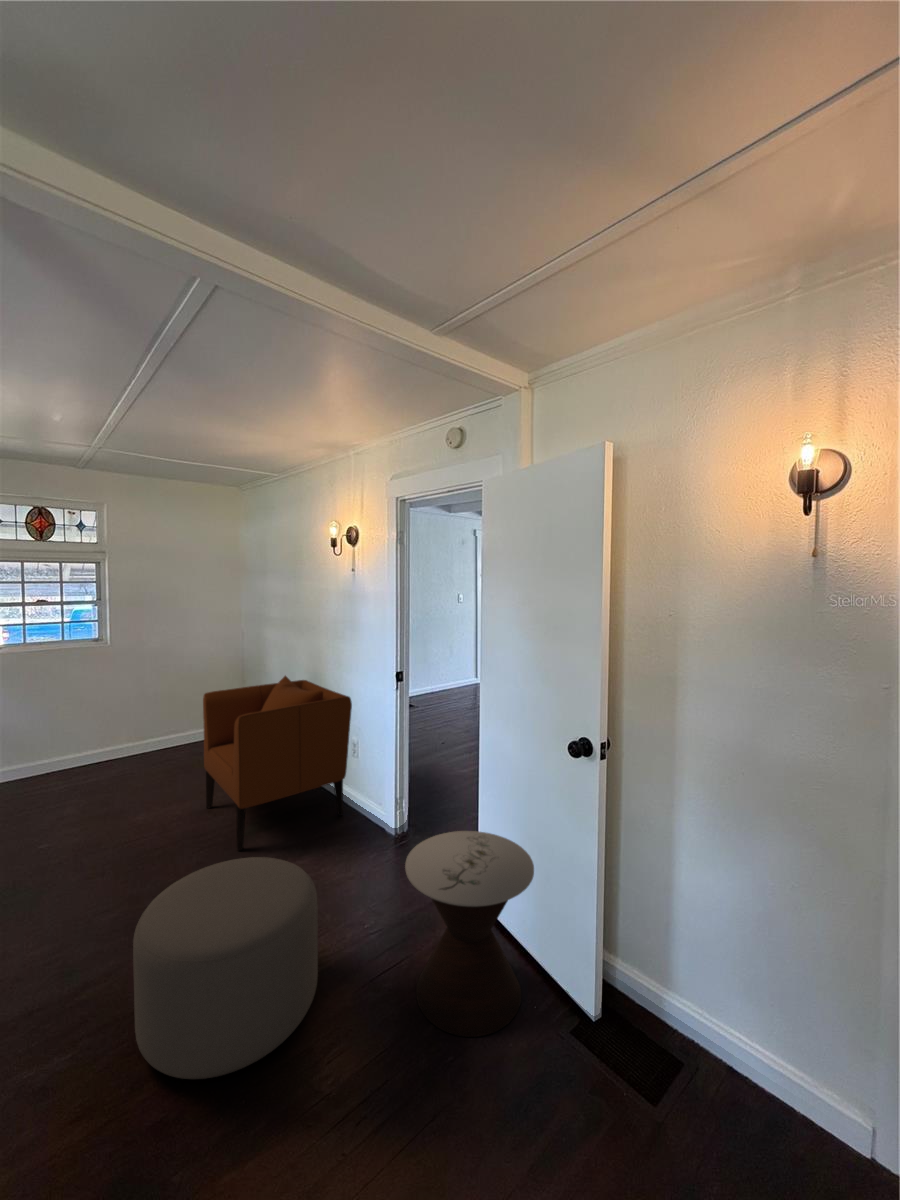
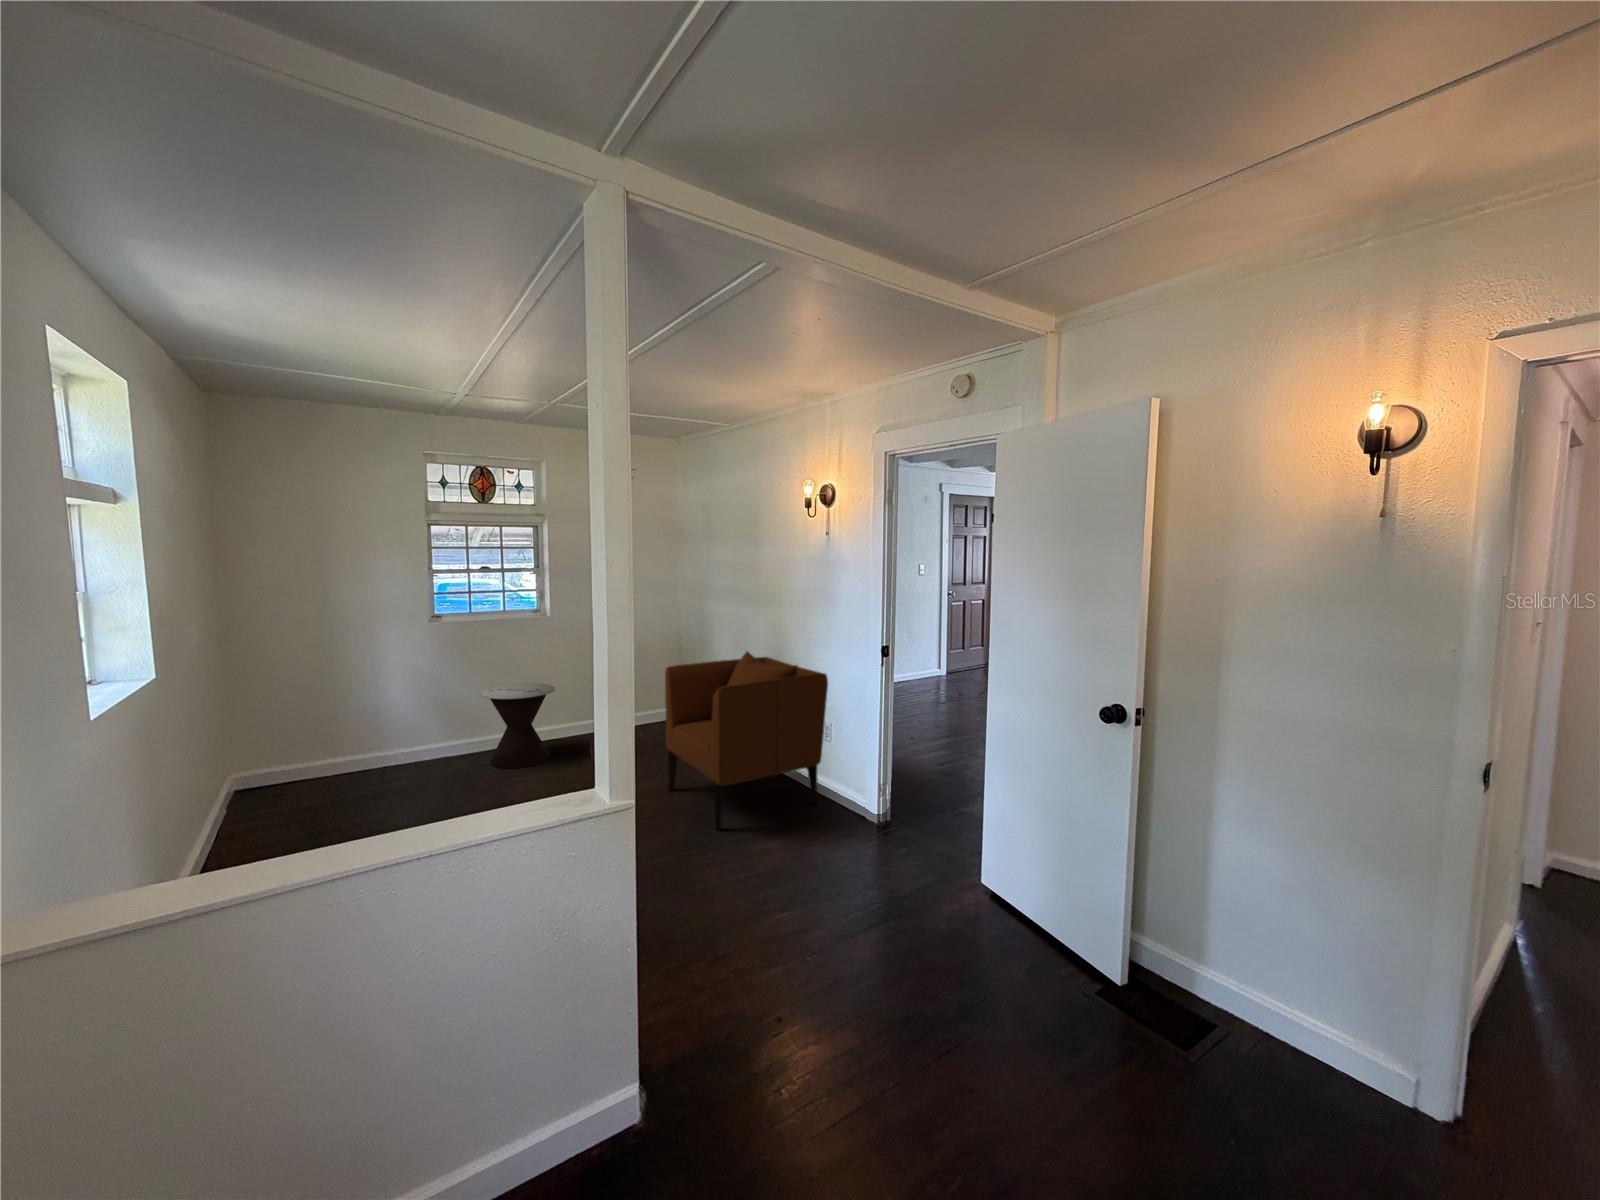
side table: present [405,831,534,1037] -> present [481,683,555,768]
ottoman: present [133,857,318,1079] -> none [676,820,838,998]

